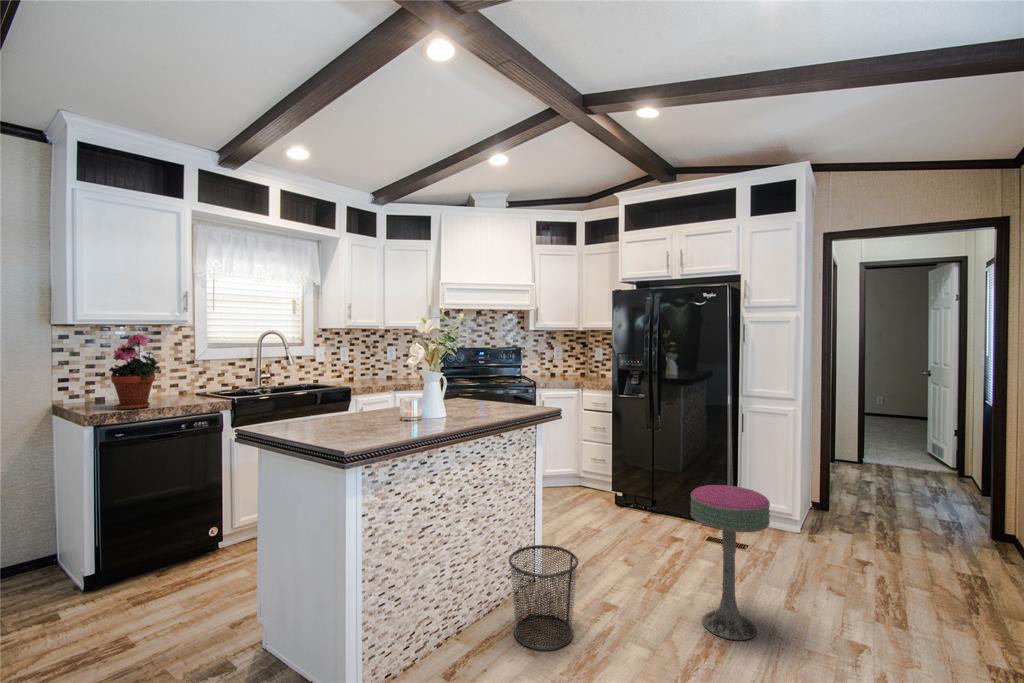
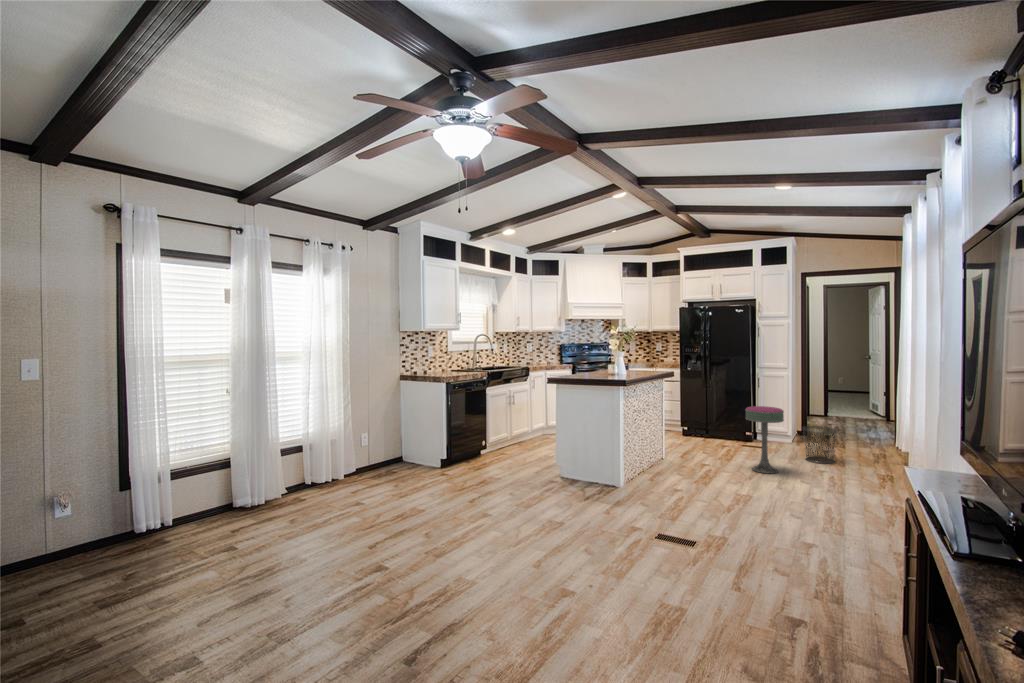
potted plant: present [109,334,160,410] -> none [438,336,463,376]
waste bin: present [508,545,579,650] -> present [803,426,837,464]

